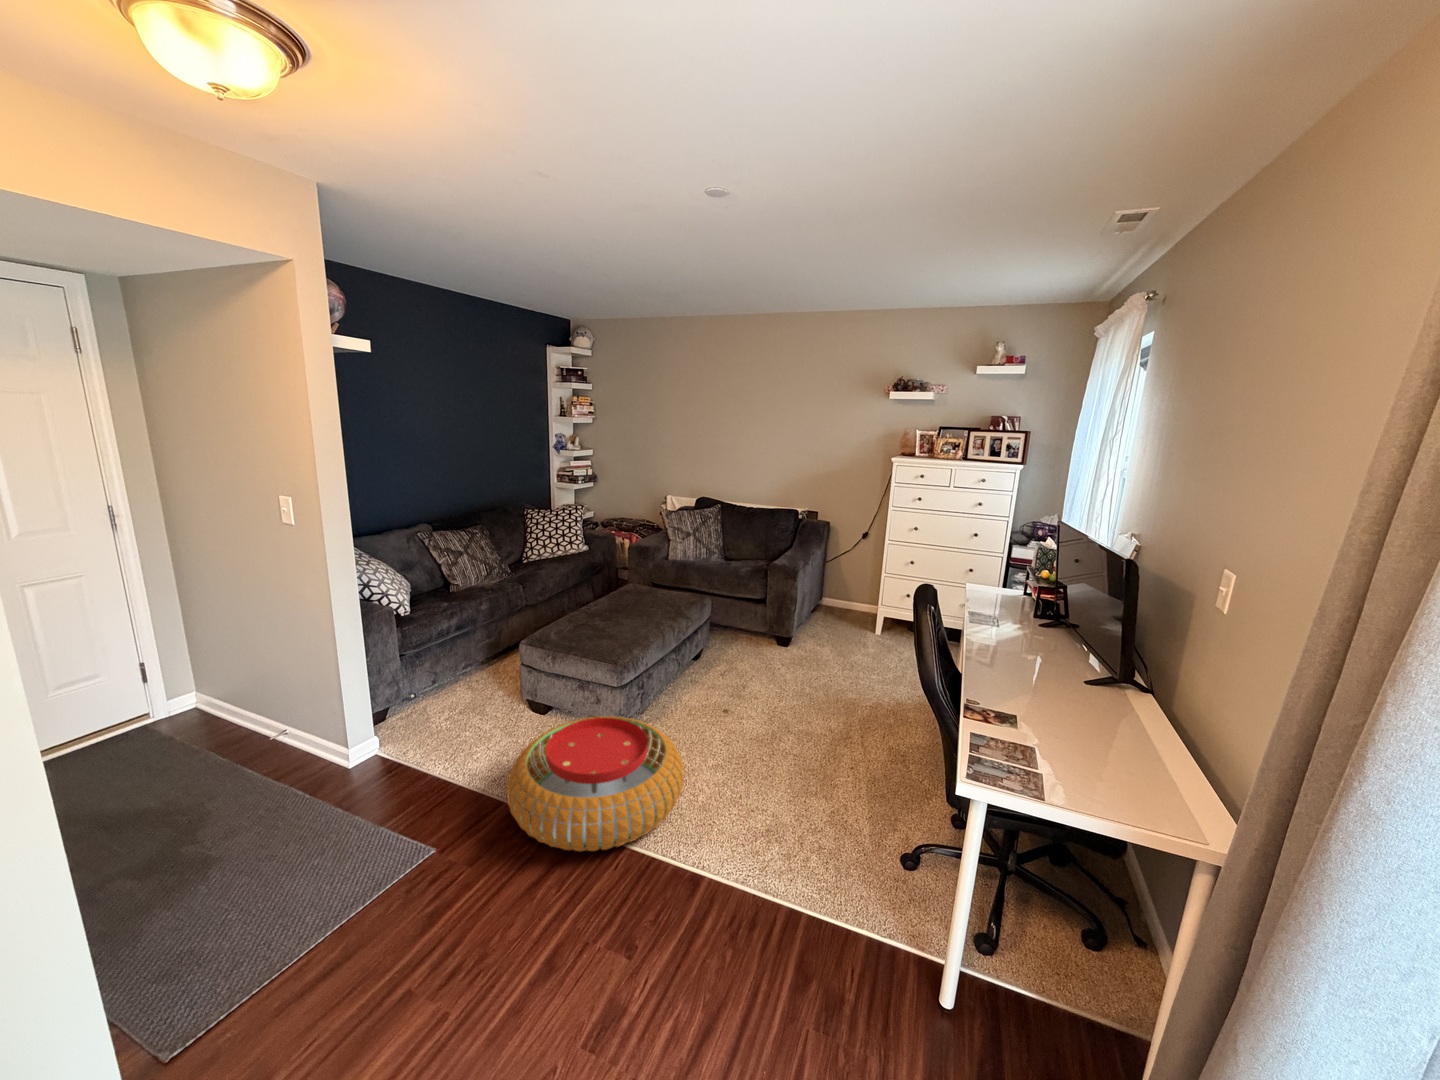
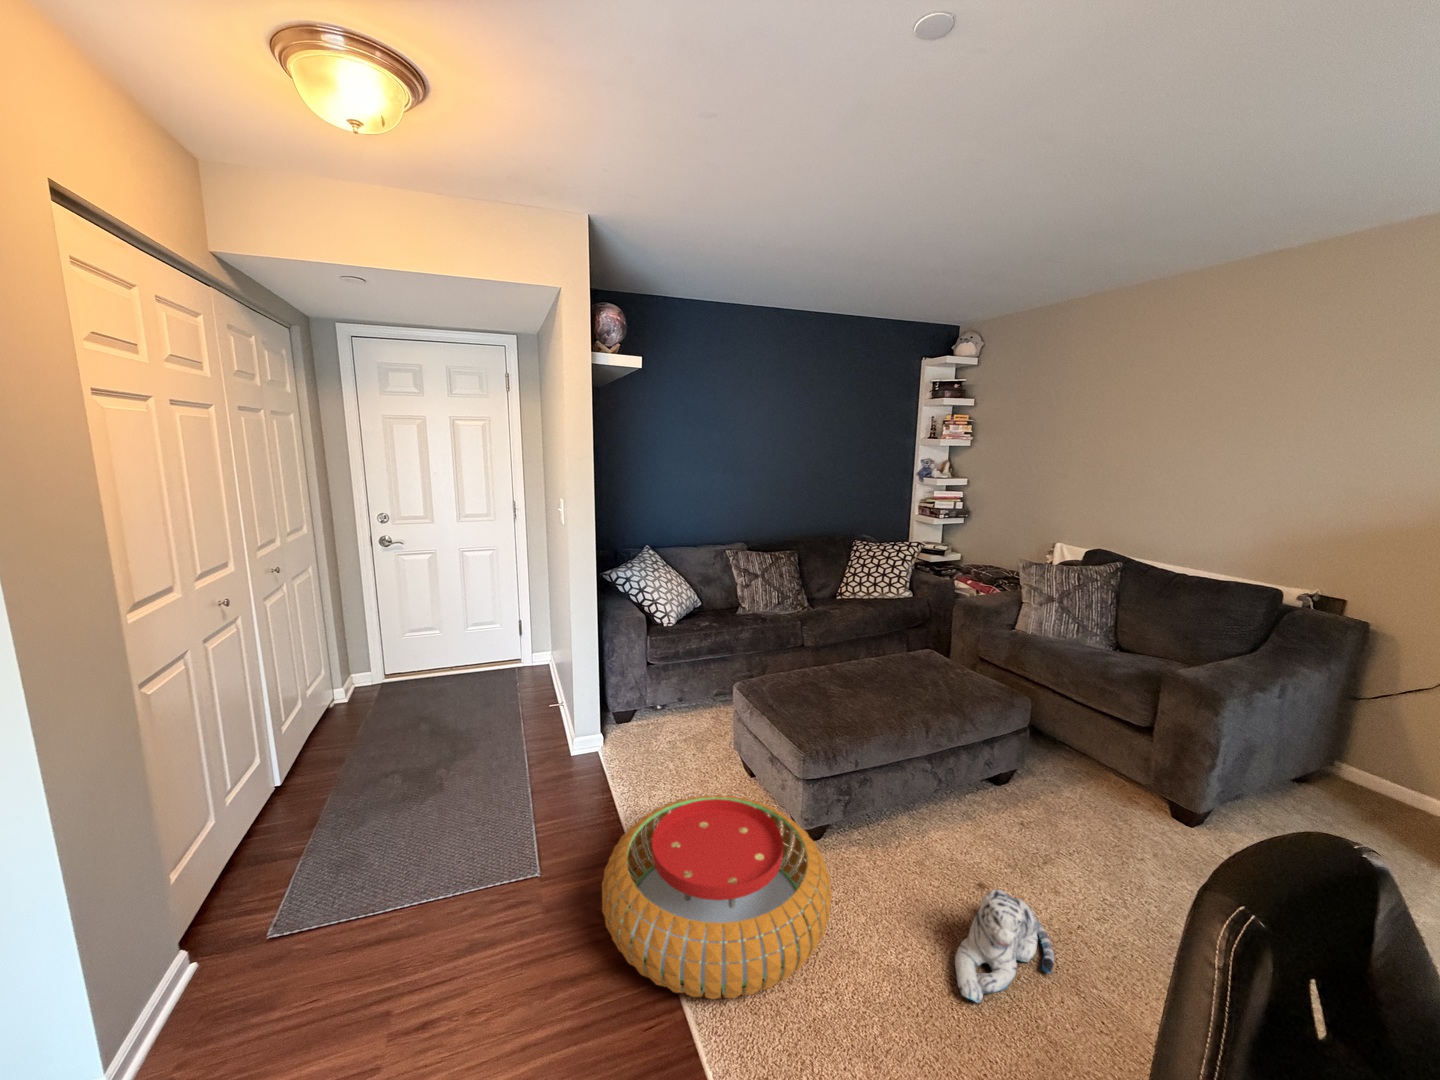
plush toy: none [737,700,782,762] -> present [955,889,1054,1003]

